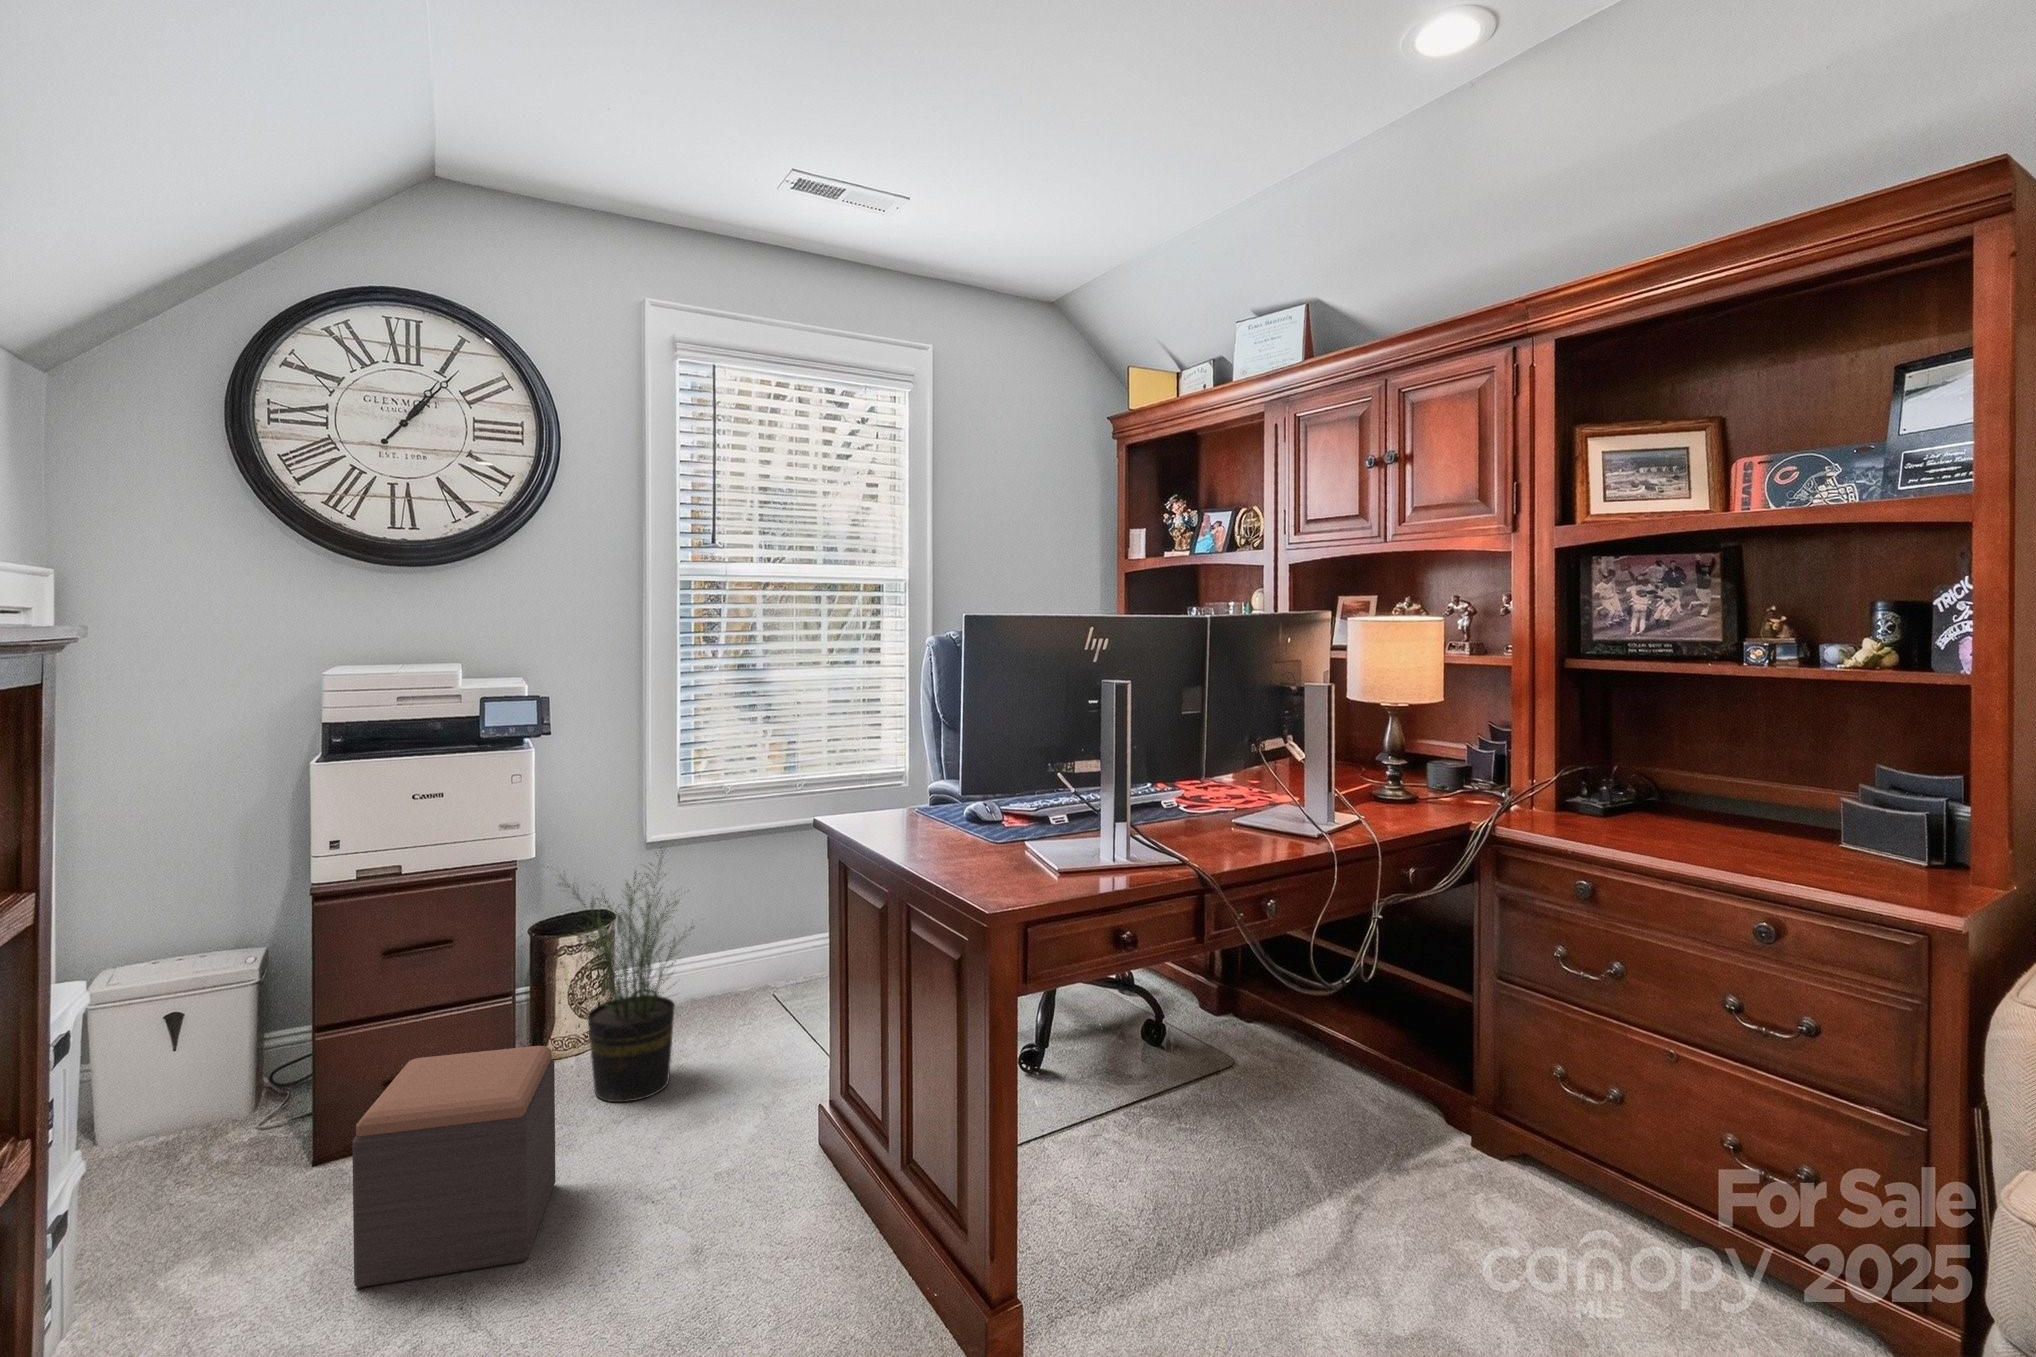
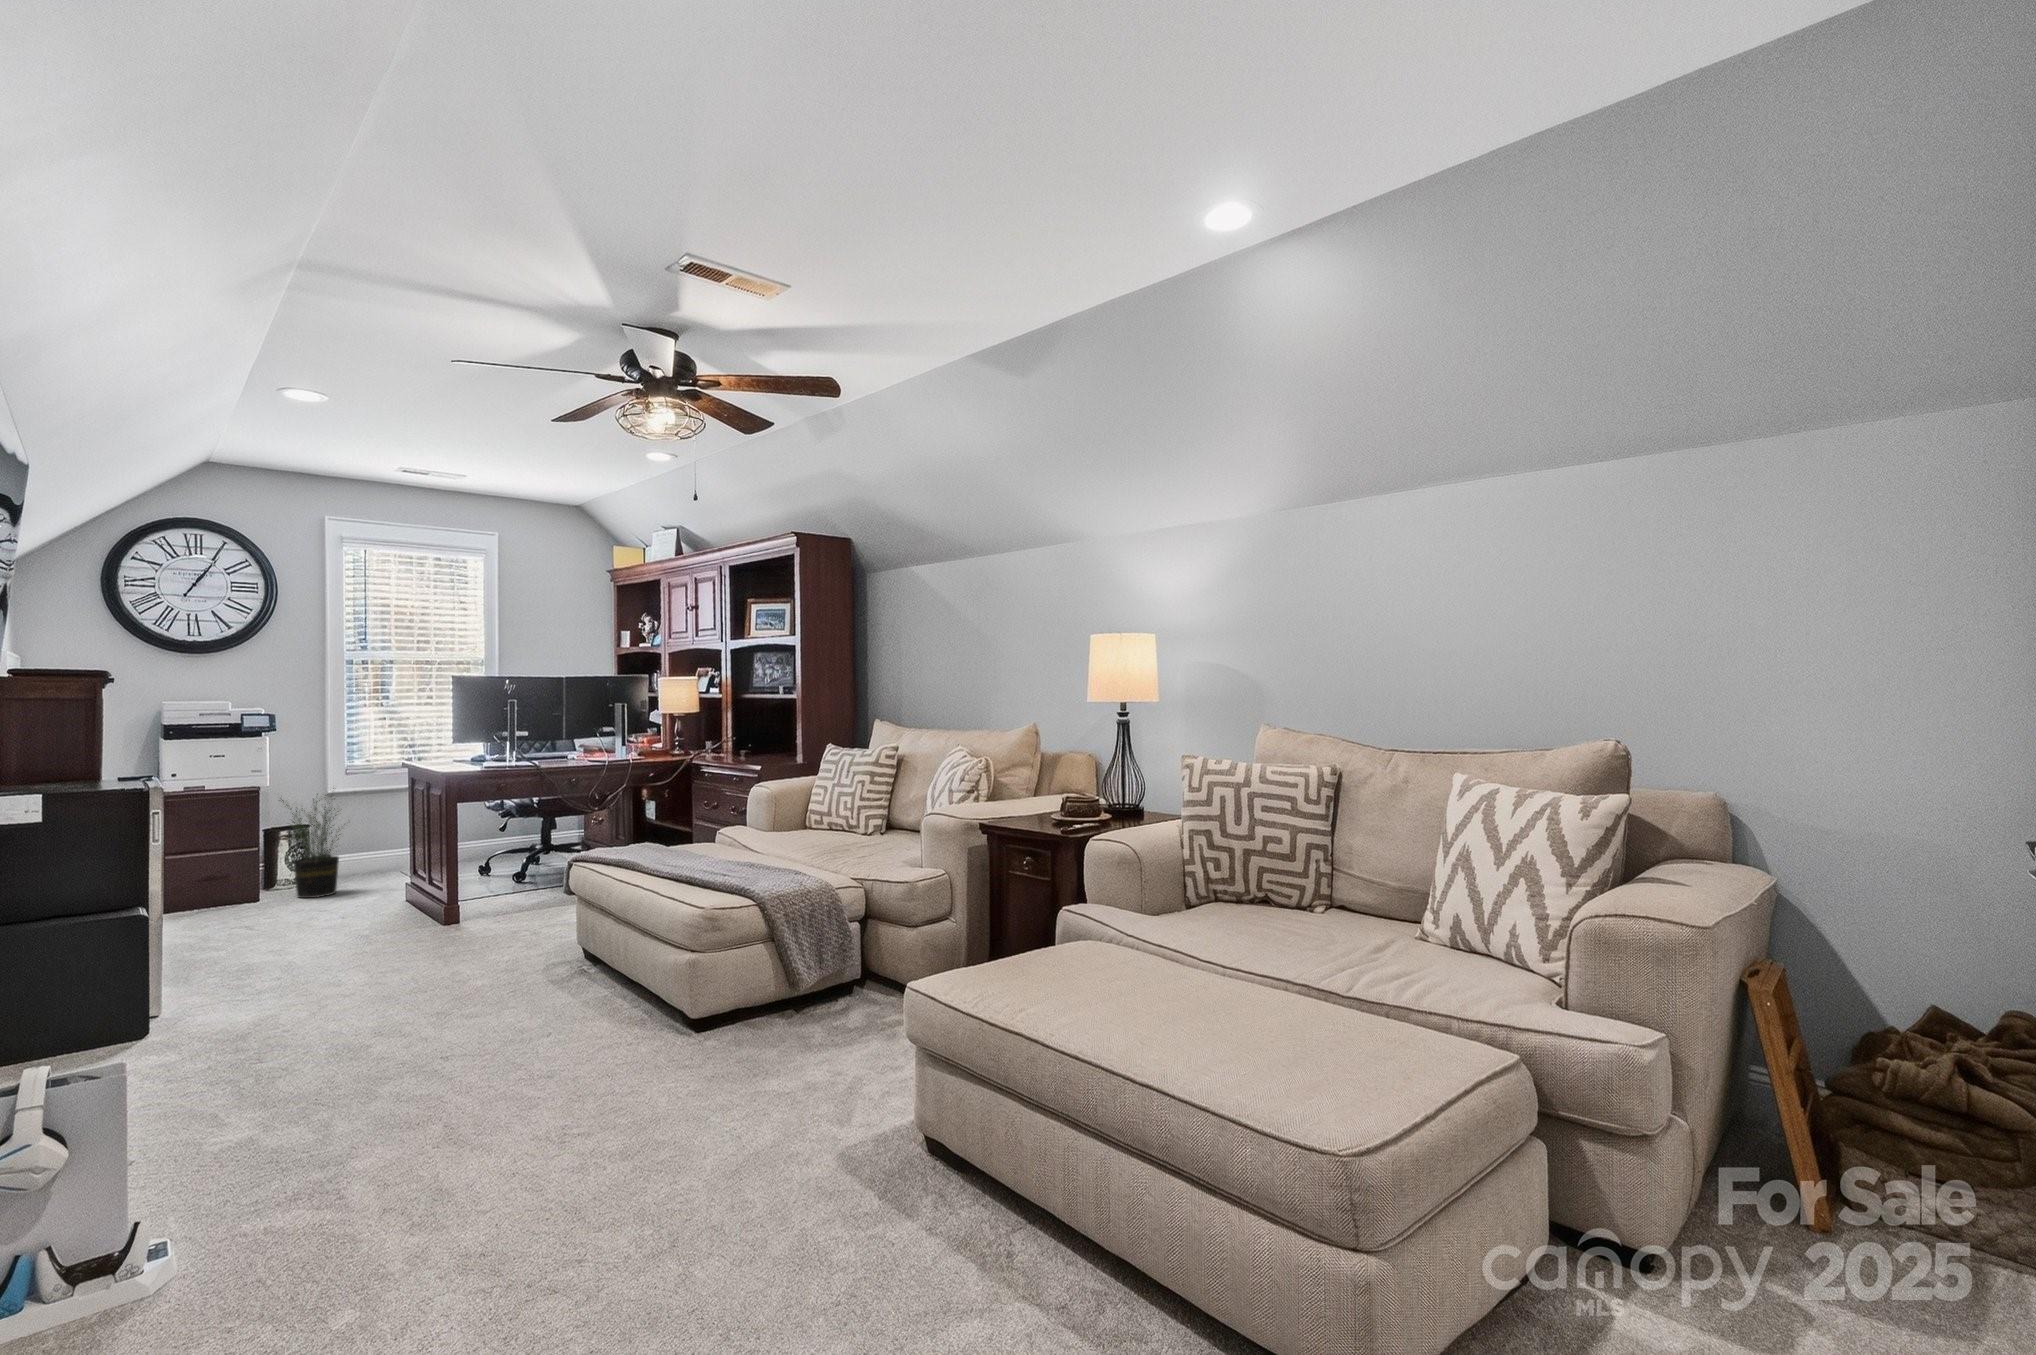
footstool: present [352,1046,556,1288] -> none [194,855,277,931]

